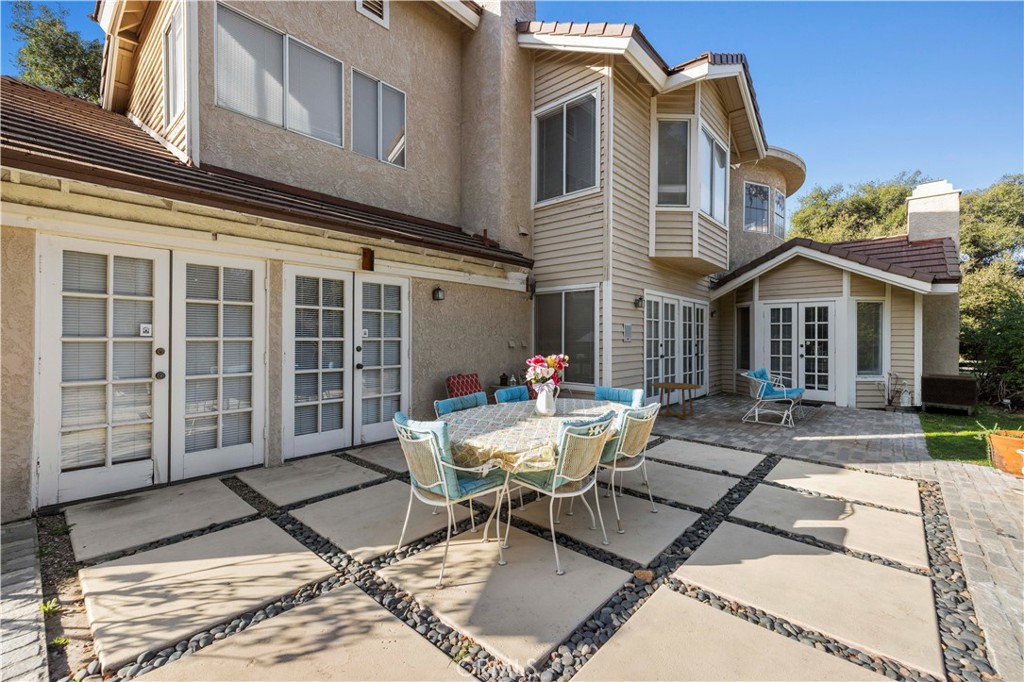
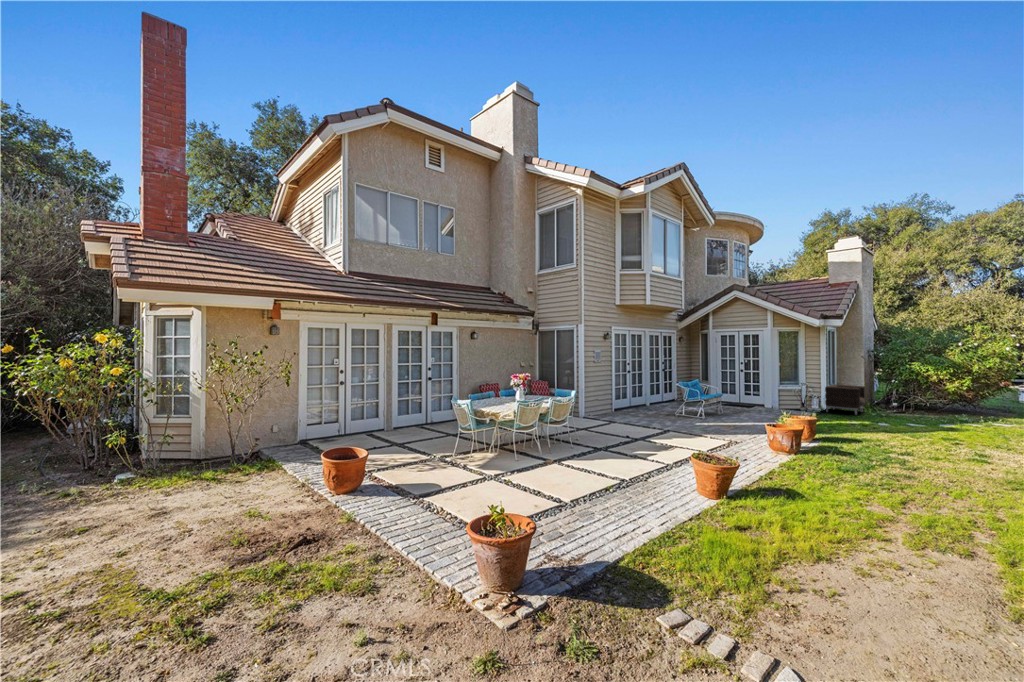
round table: present [651,382,701,419] -> none [619,390,652,415]

